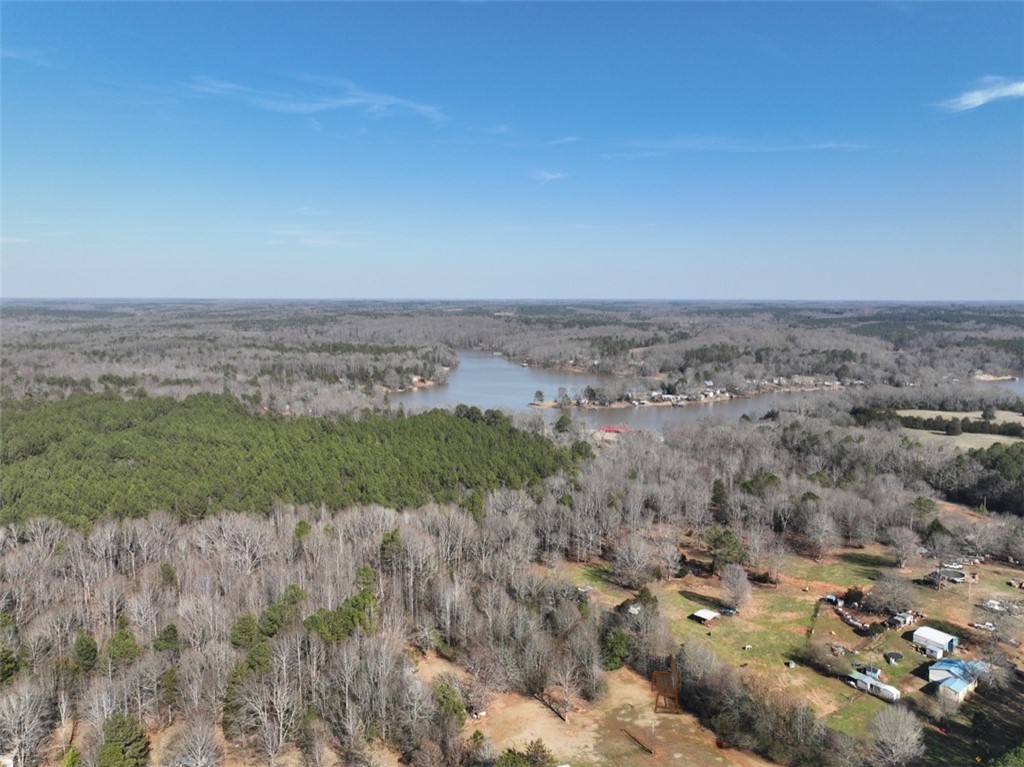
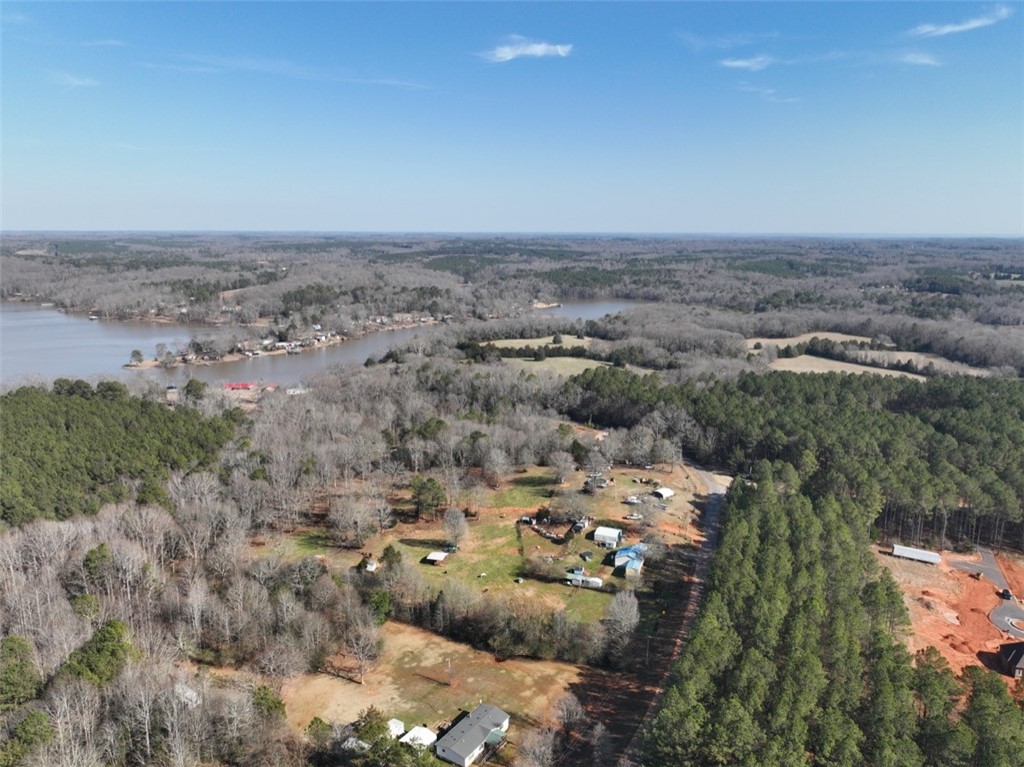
bench: present [651,659,679,714] -> none [420,600,454,653]

